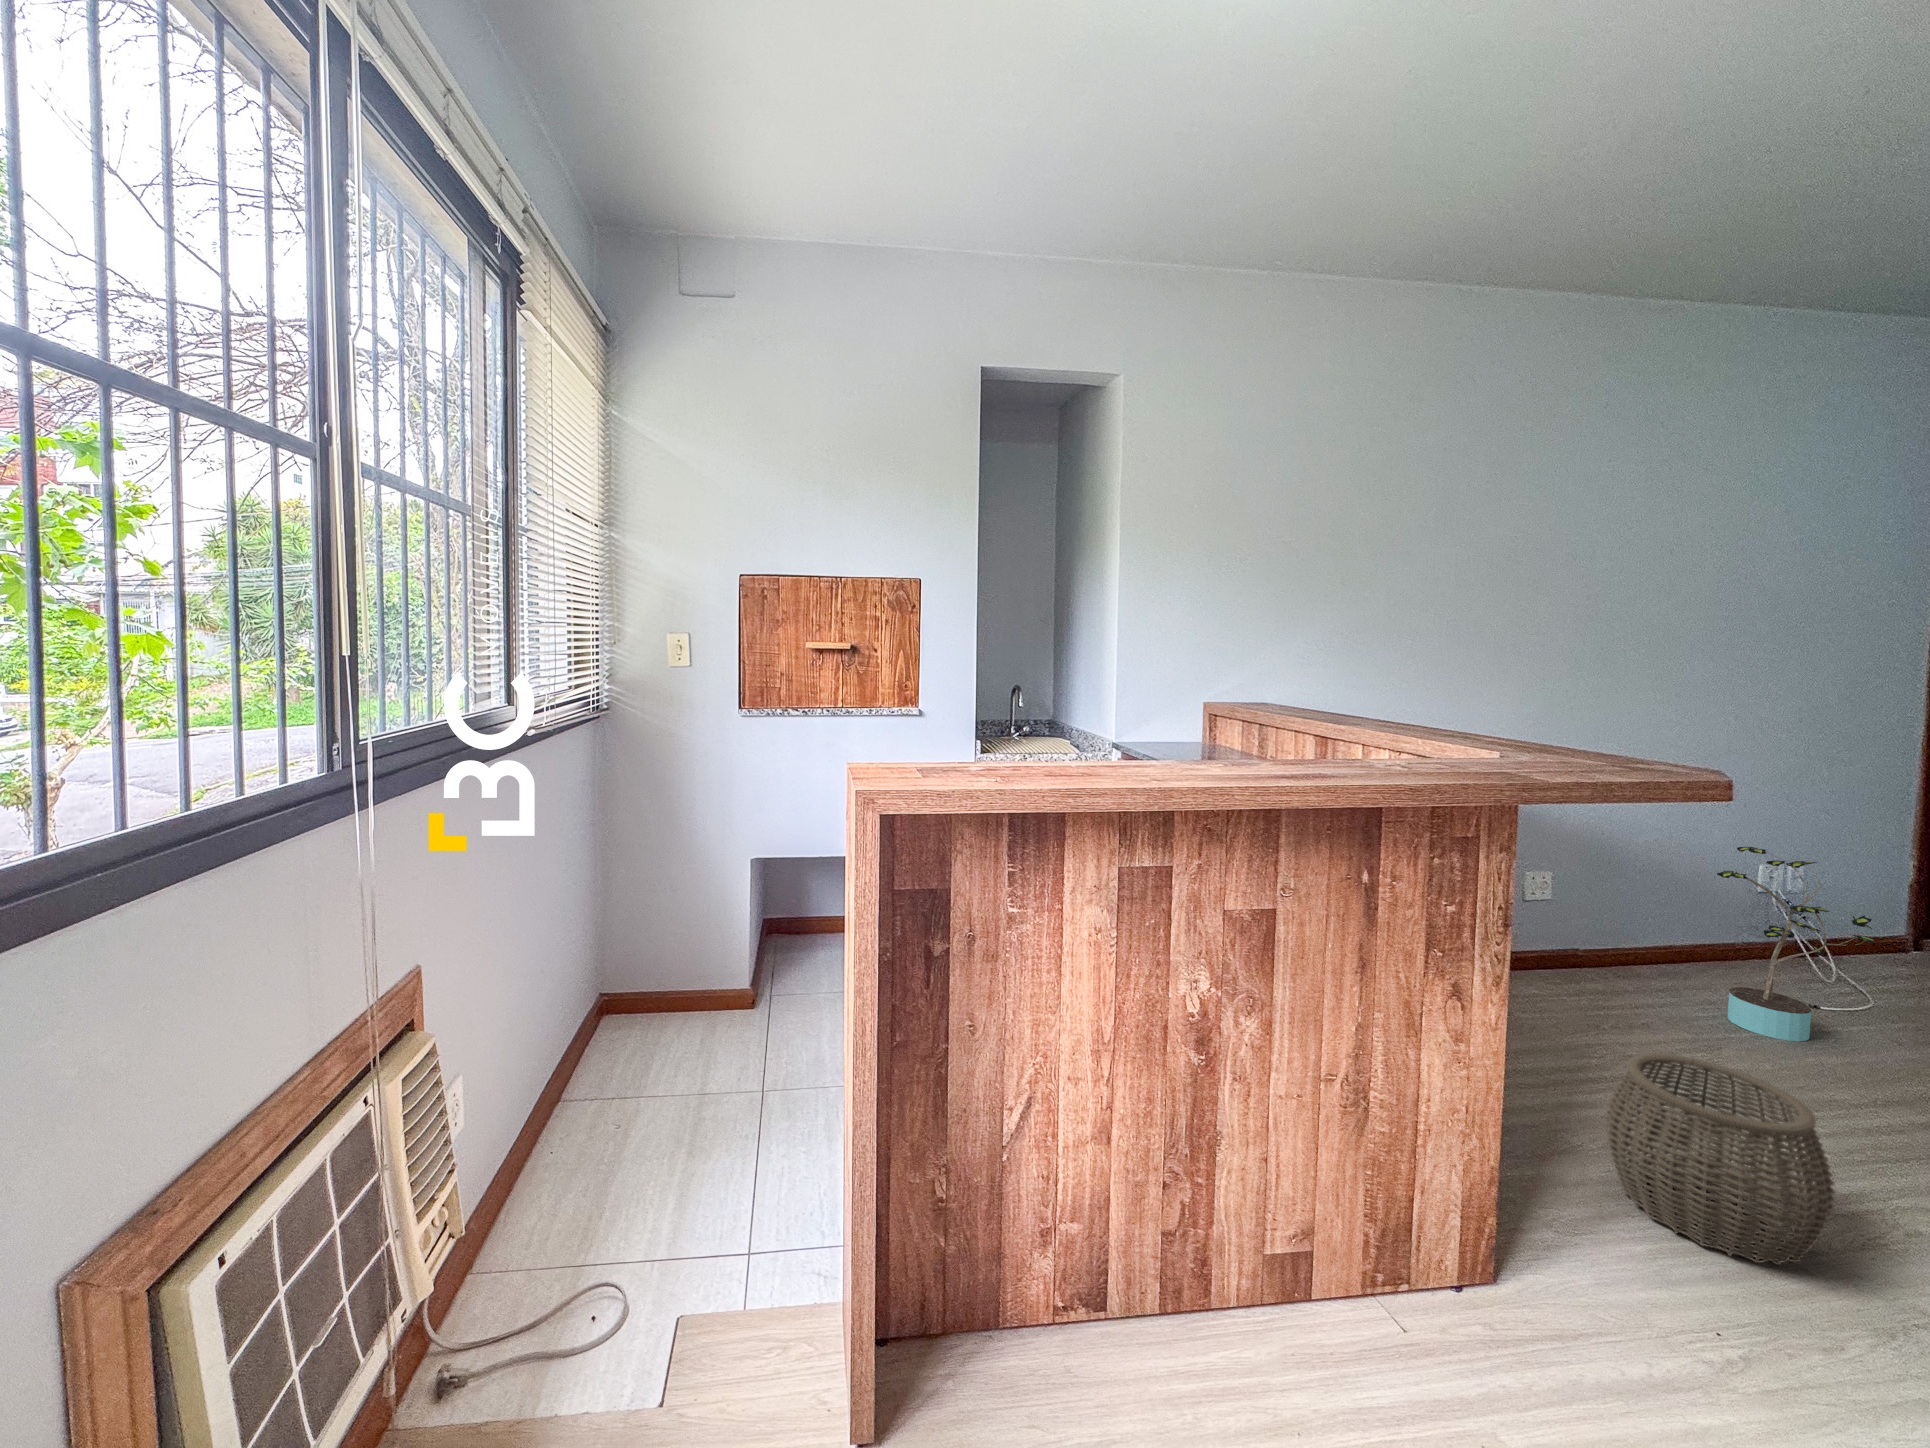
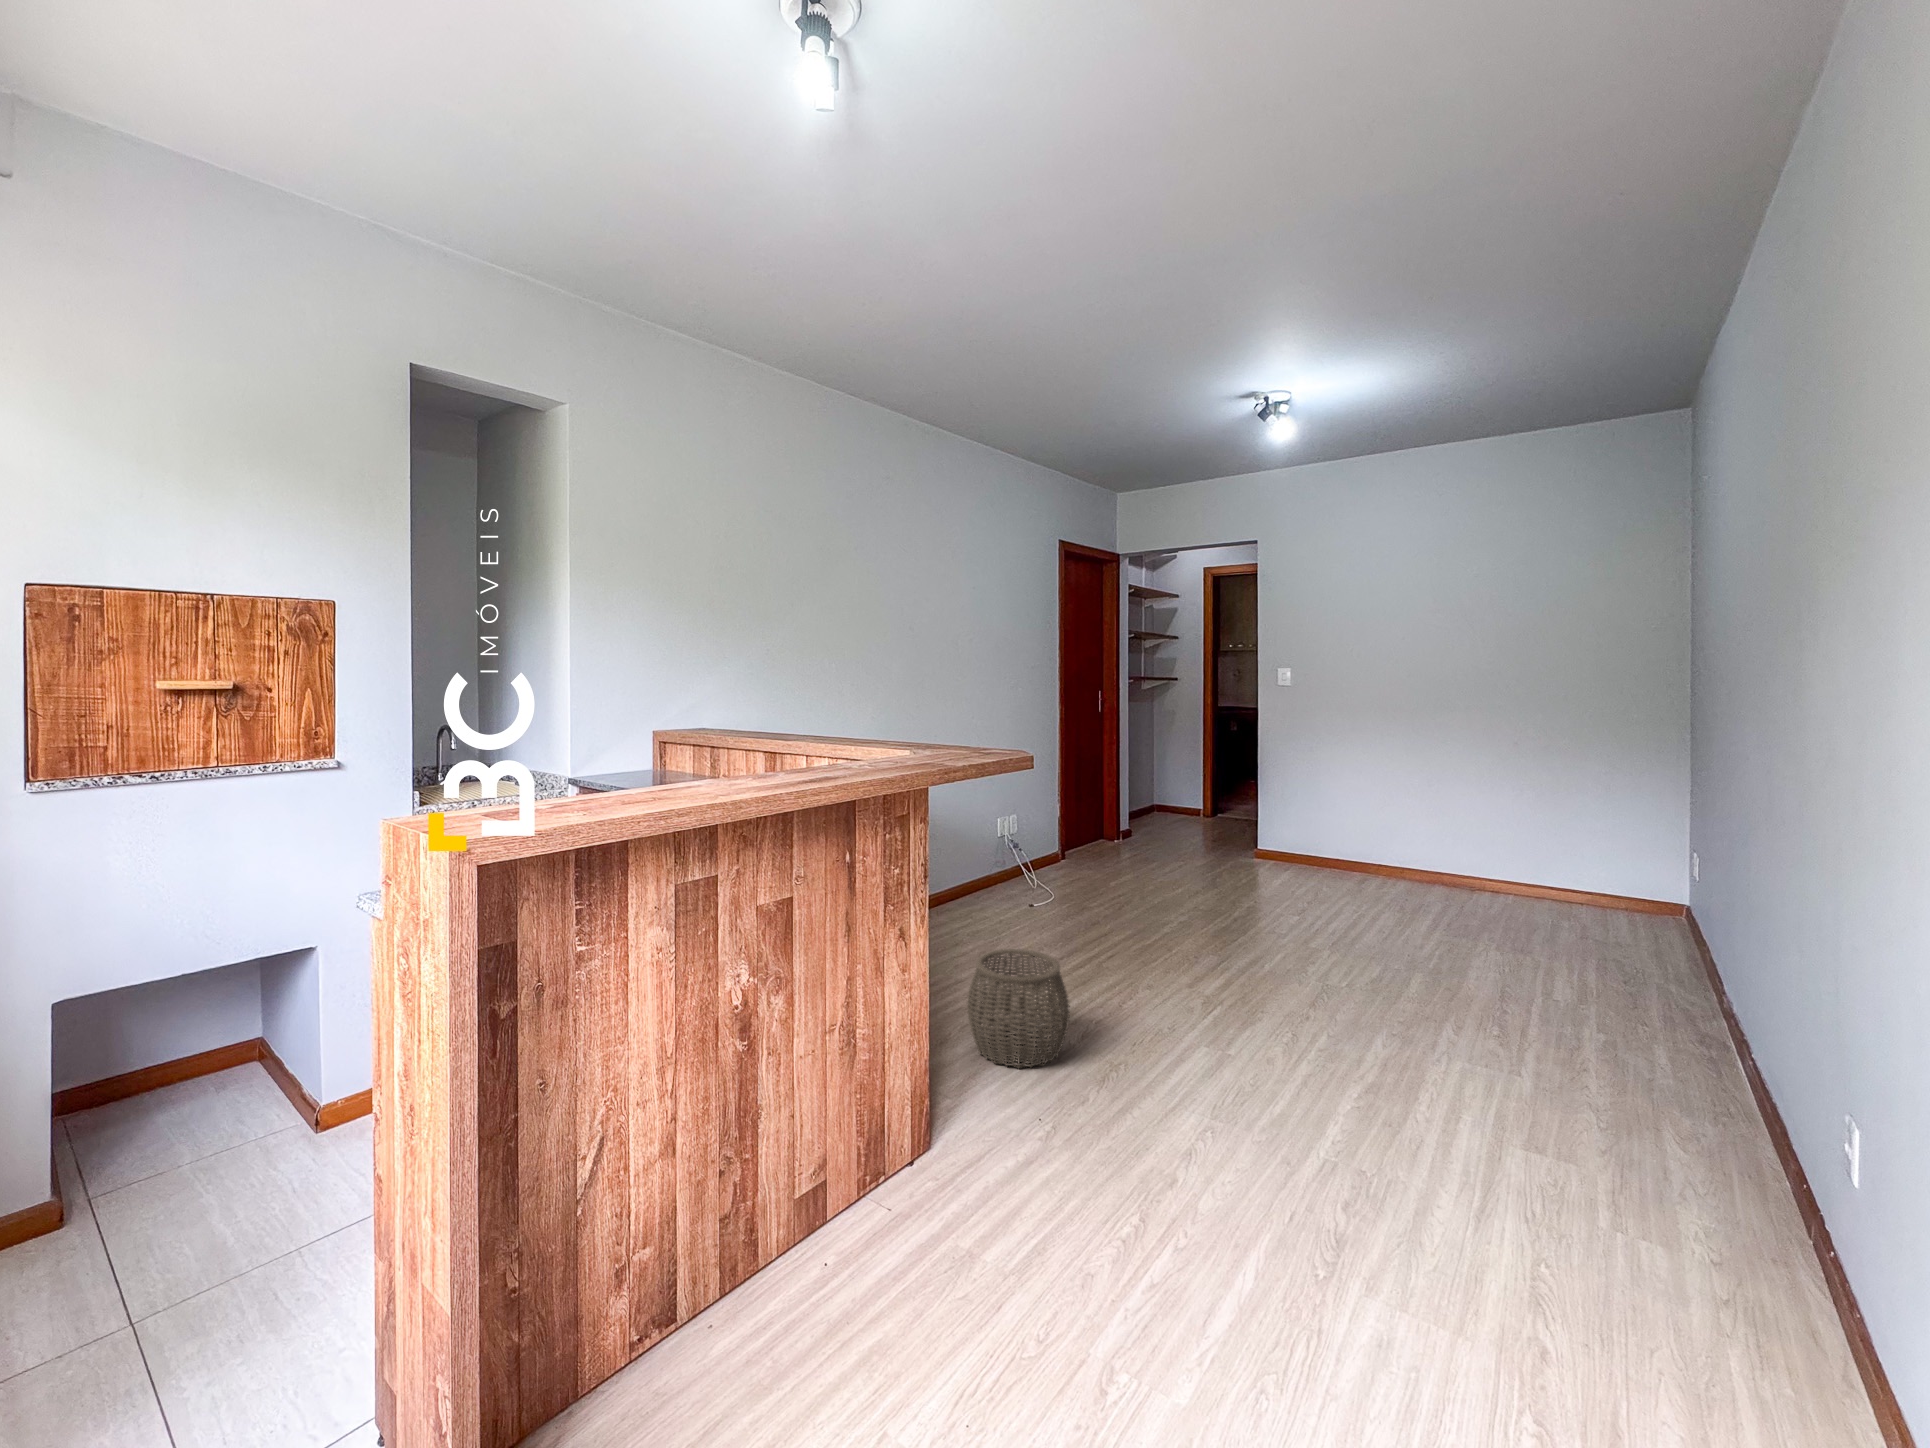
potted plant: present [1717,847,1876,1041] -> none [995,809,1063,931]

